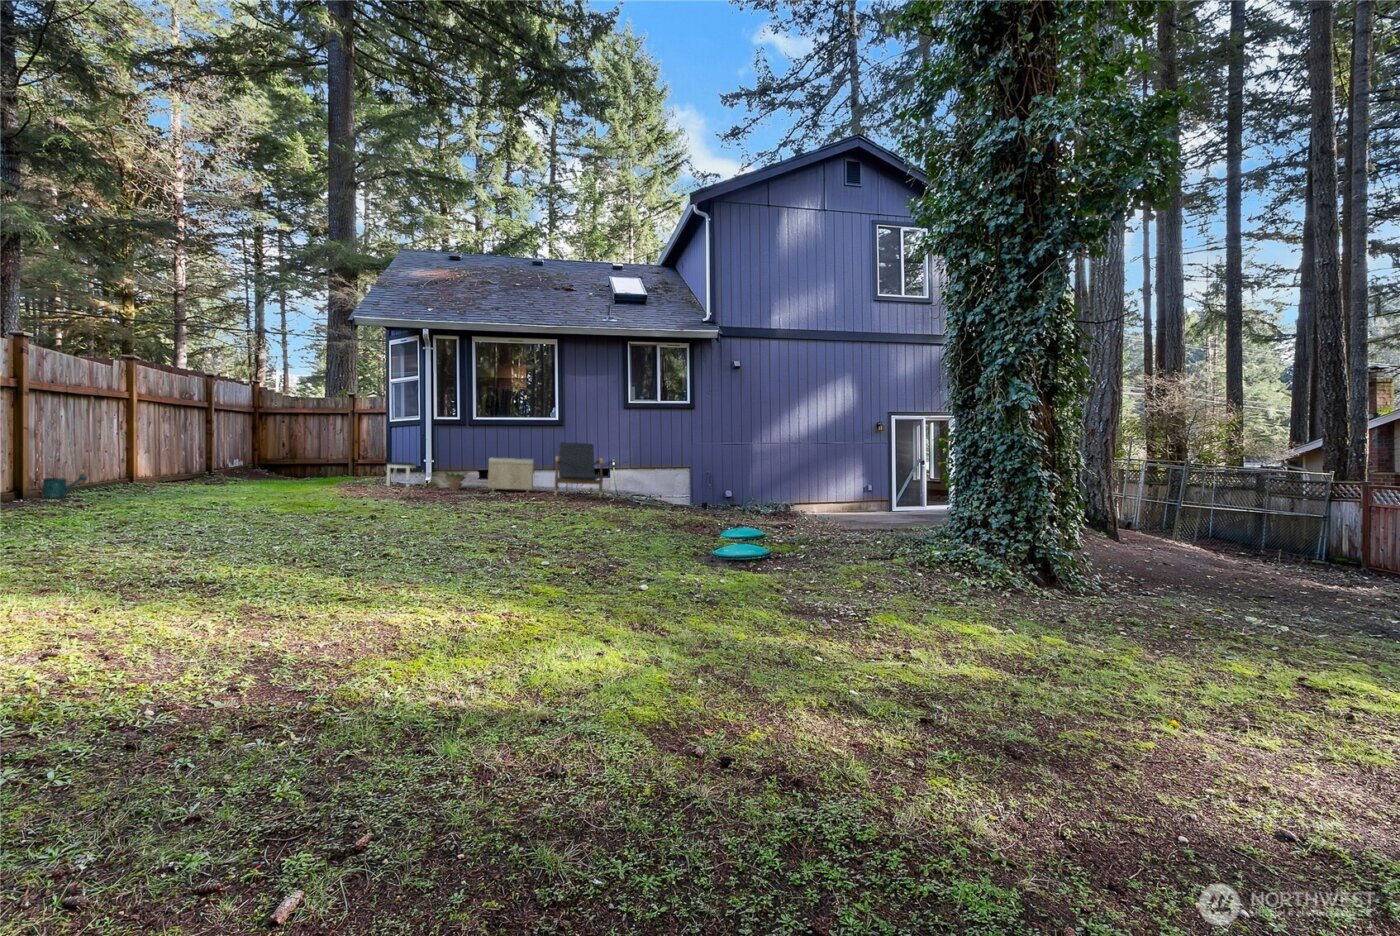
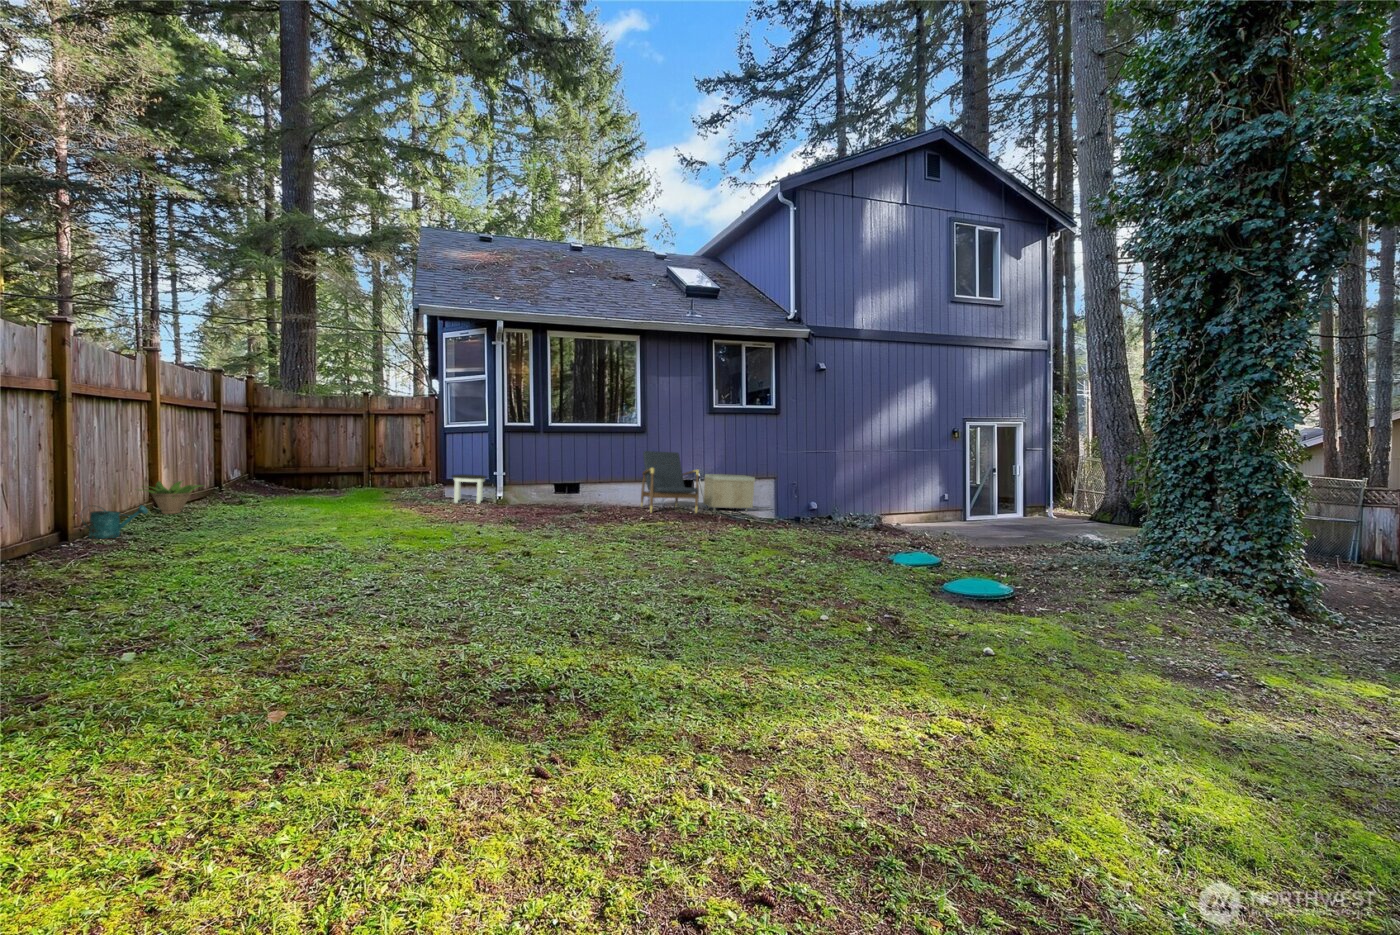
storage bench: present [488,457,535,492] -> present [703,474,755,510]
decorative plant: present [441,471,470,490] -> present [144,481,202,514]

